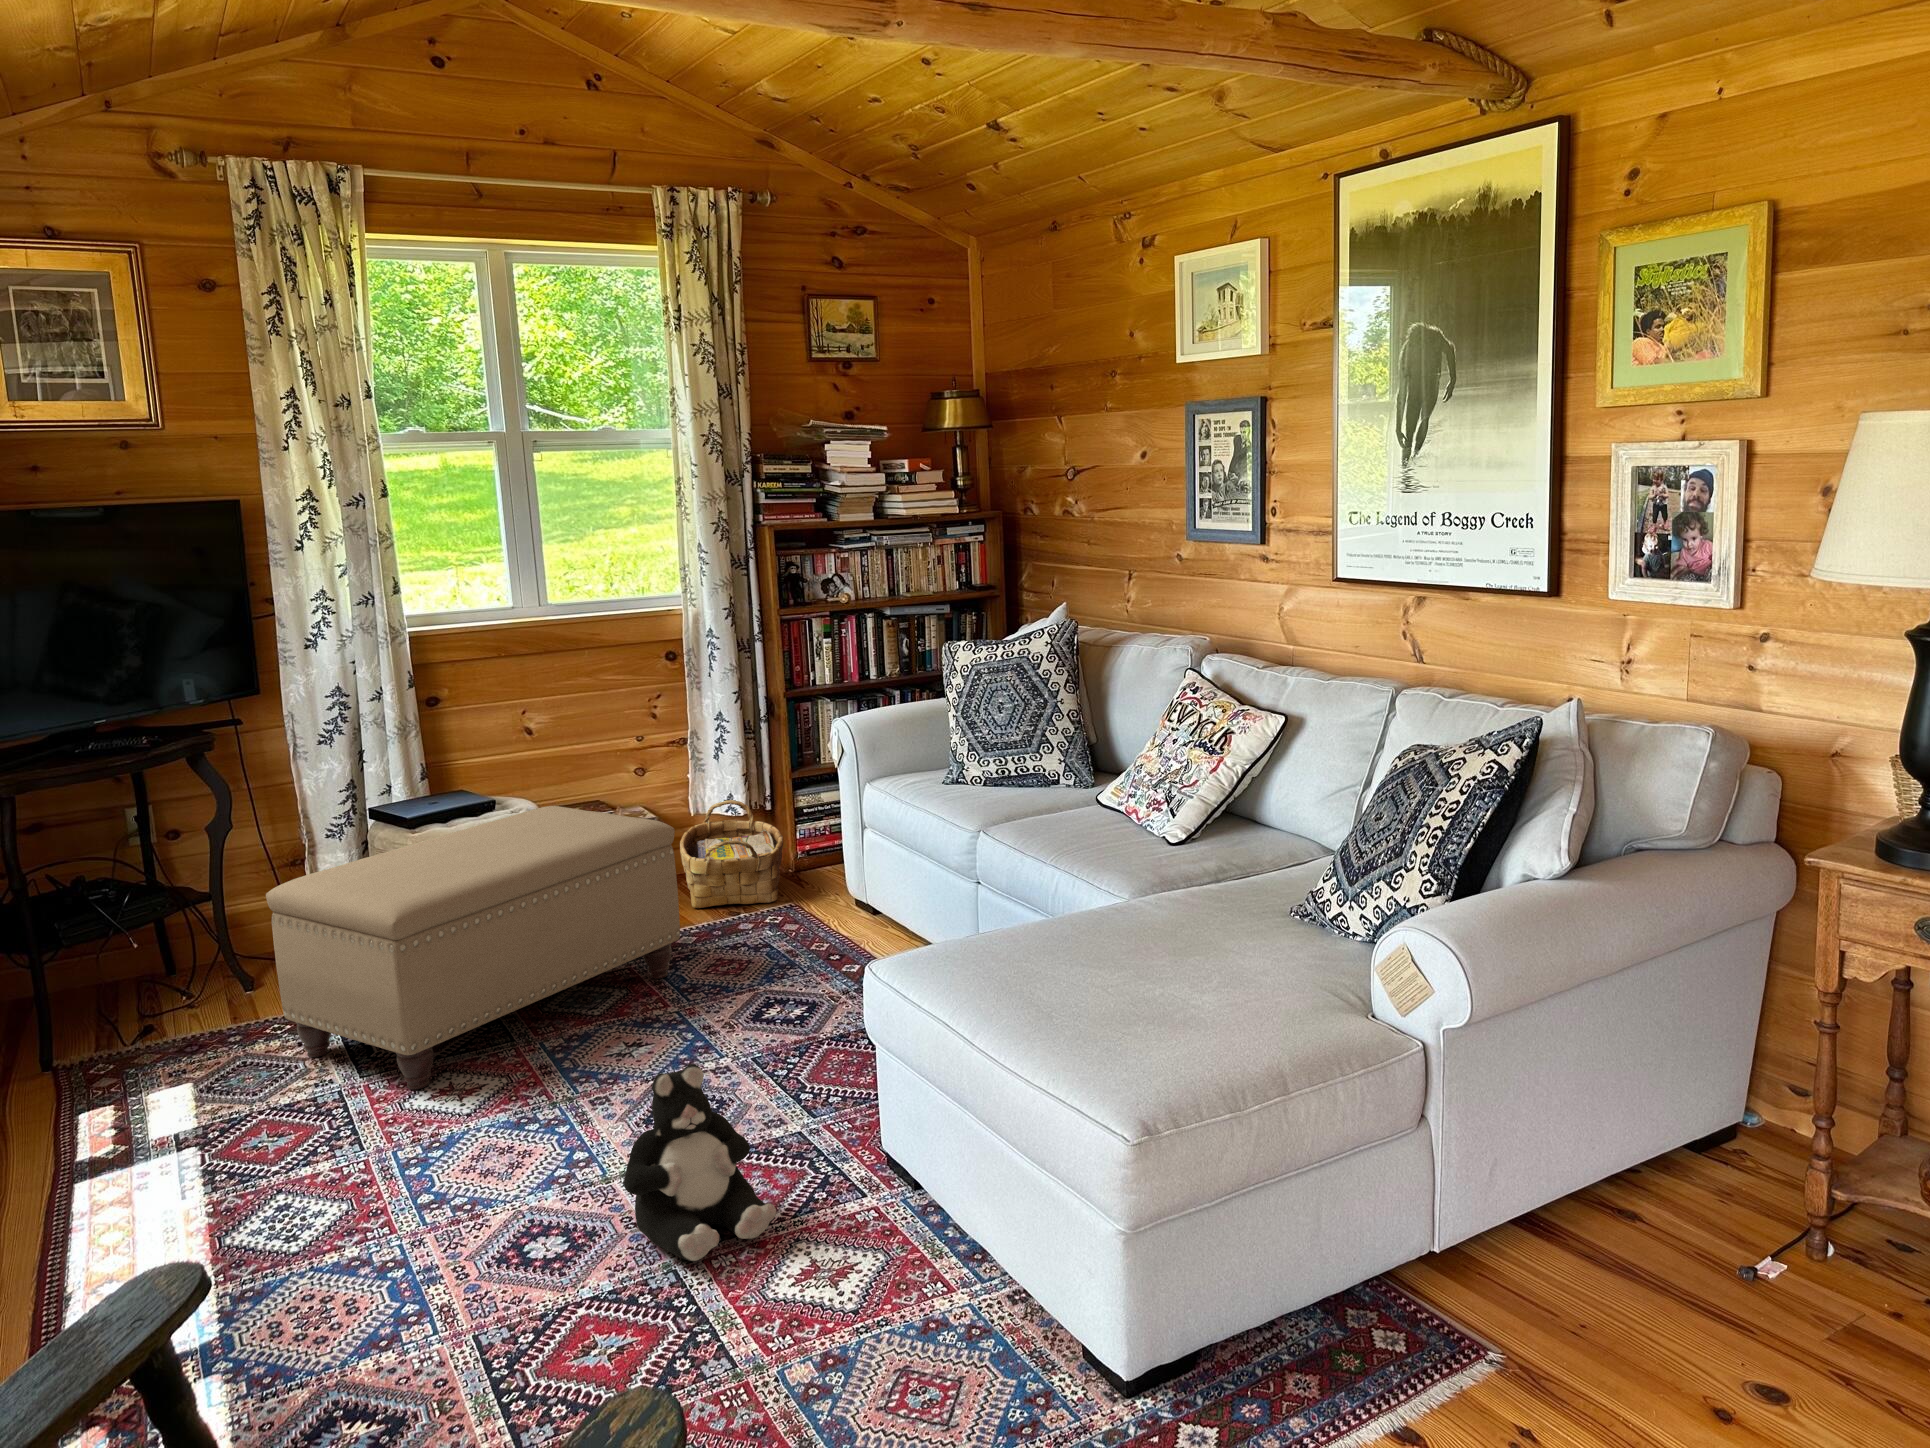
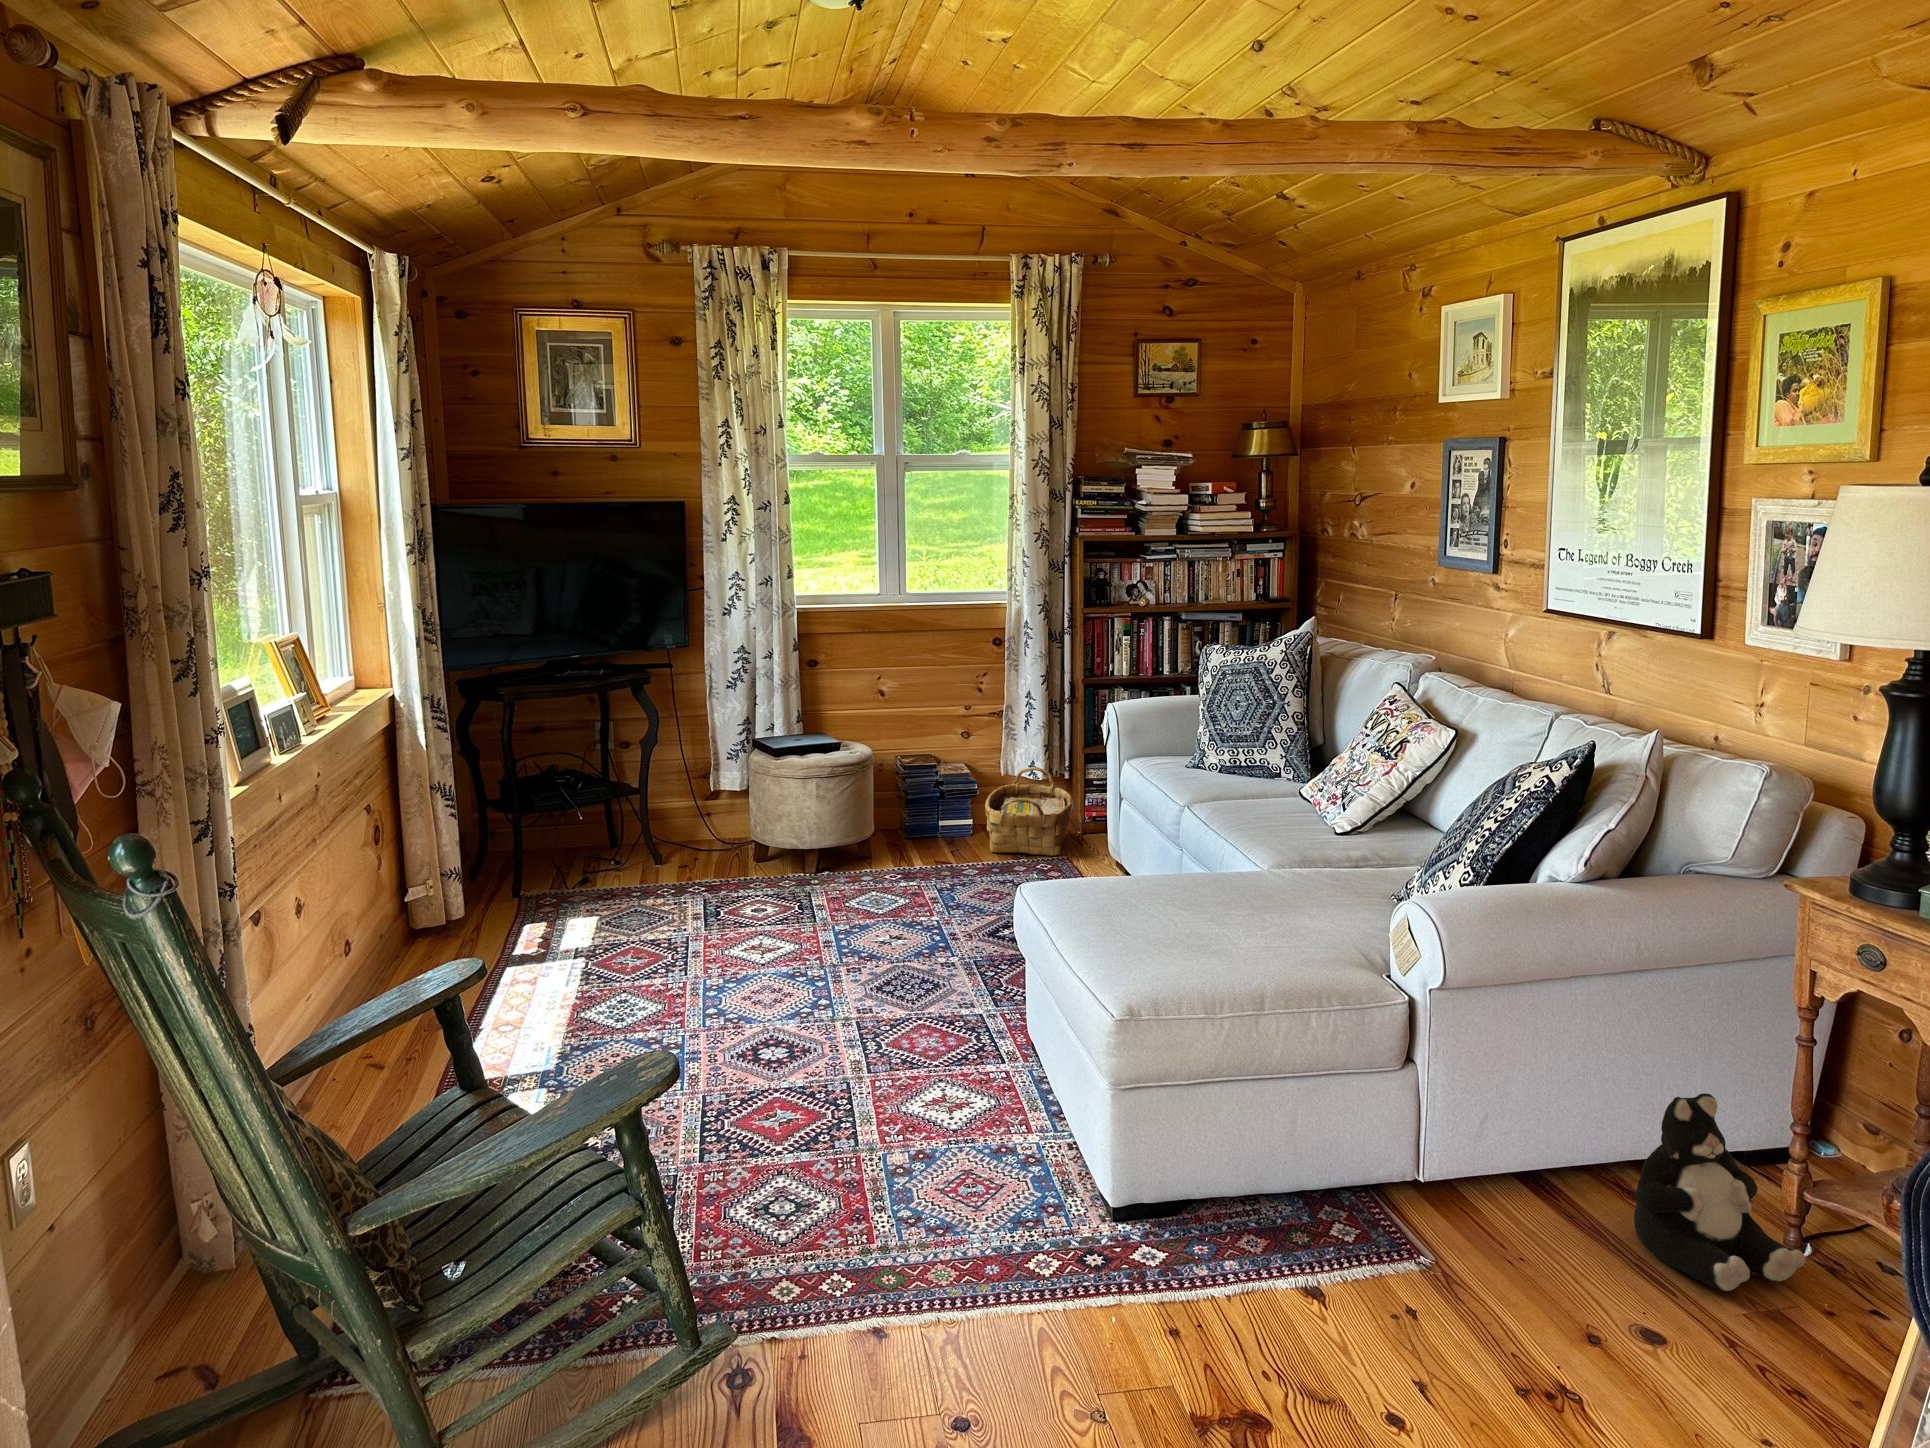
ottoman: present [266,806,680,1089] -> none [657,752,958,945]
plush toy: present [624,1064,776,1261] -> present [1634,1093,1805,1291]

